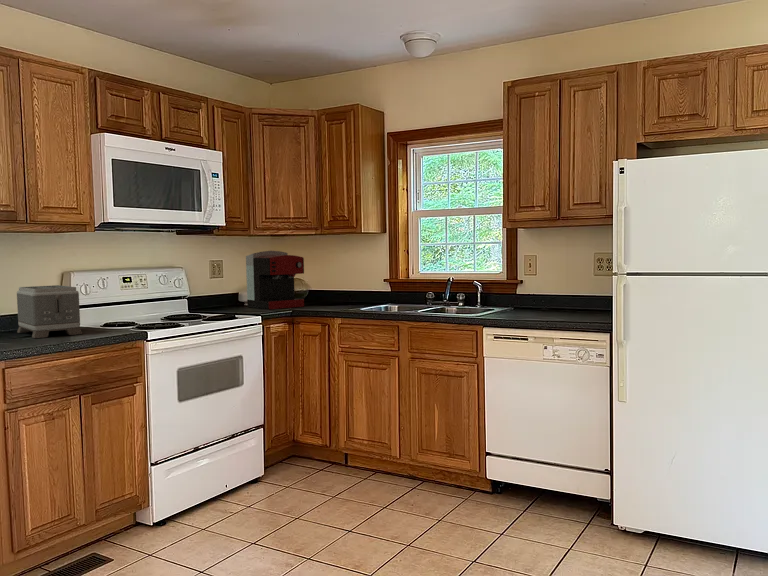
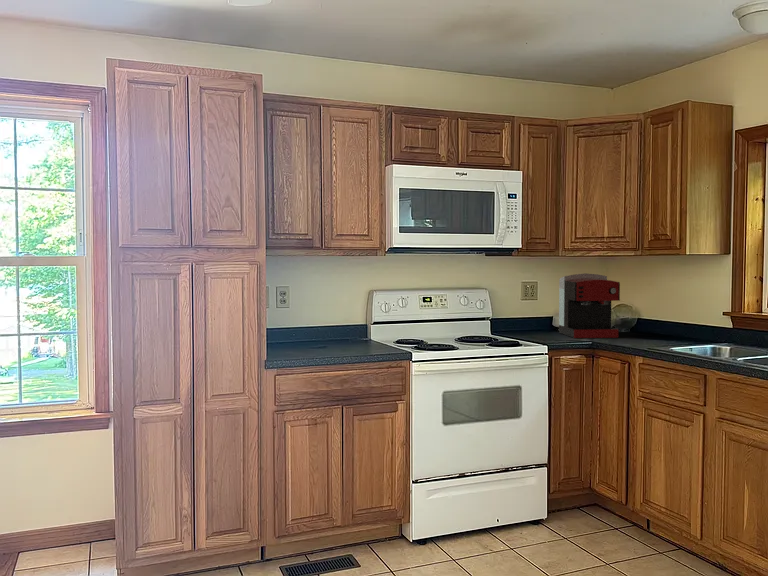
toaster: present [17,285,83,338] -> none [320,303,360,351]

